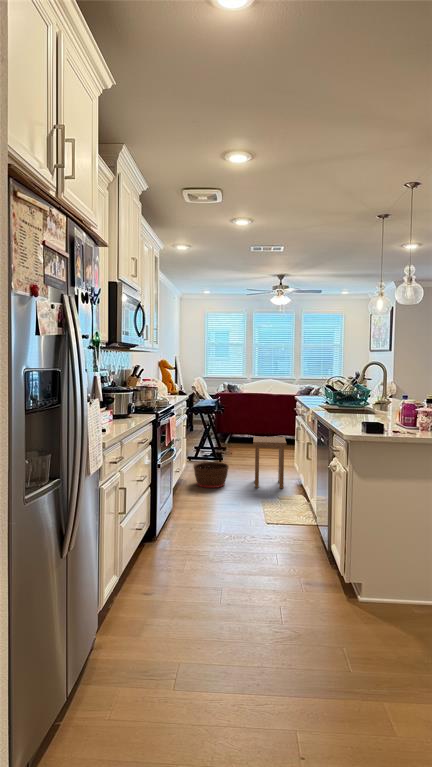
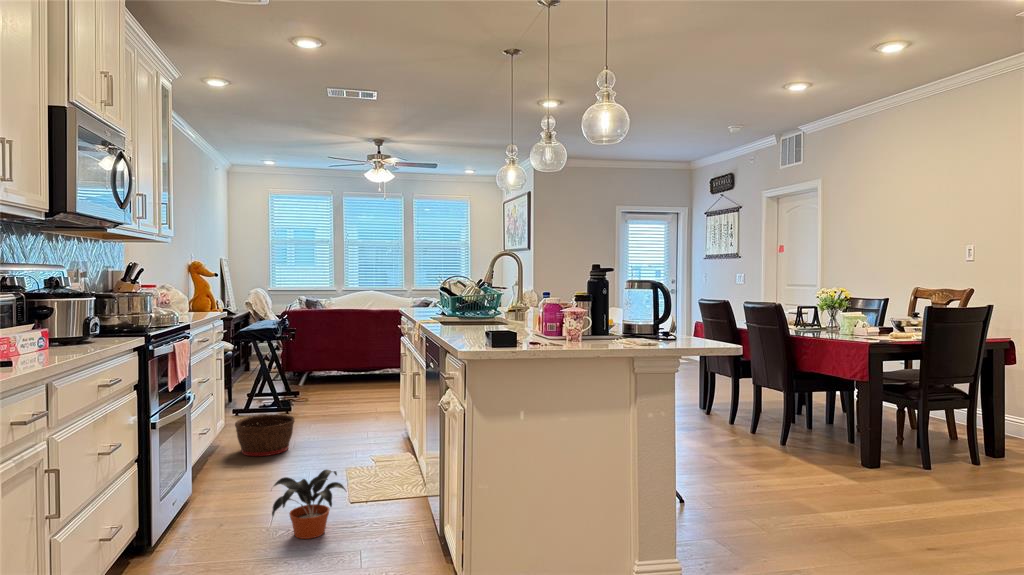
stool: present [253,437,286,488] -> none [333,369,385,448]
potted plant: none [221,501,266,542] -> present [272,470,346,539]

